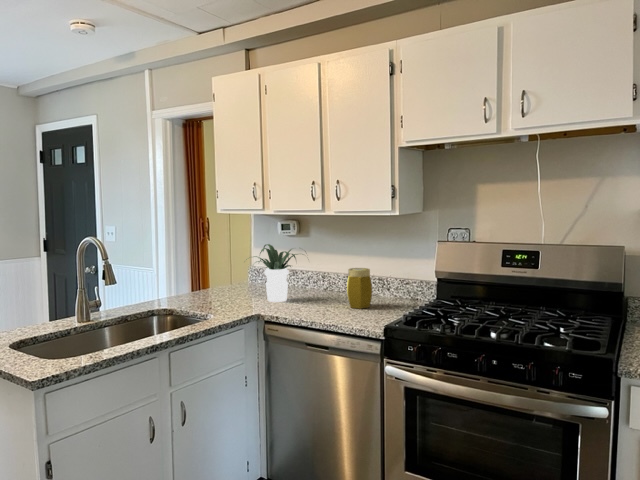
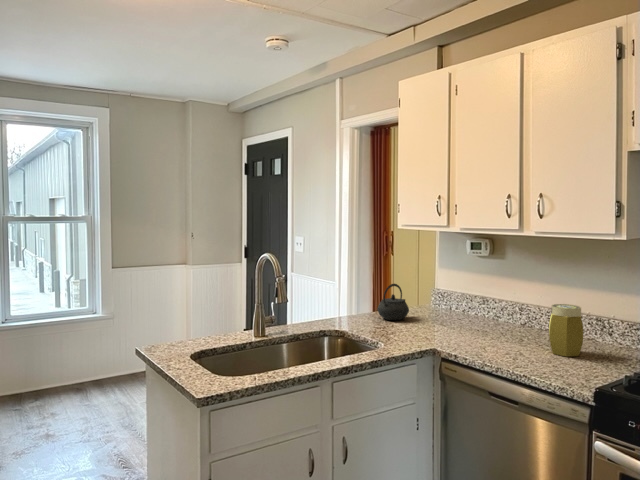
potted plant: present [246,244,297,302] -> none [421,267,503,336]
kettle: none [200,262,230,296] -> present [377,284,409,320]

